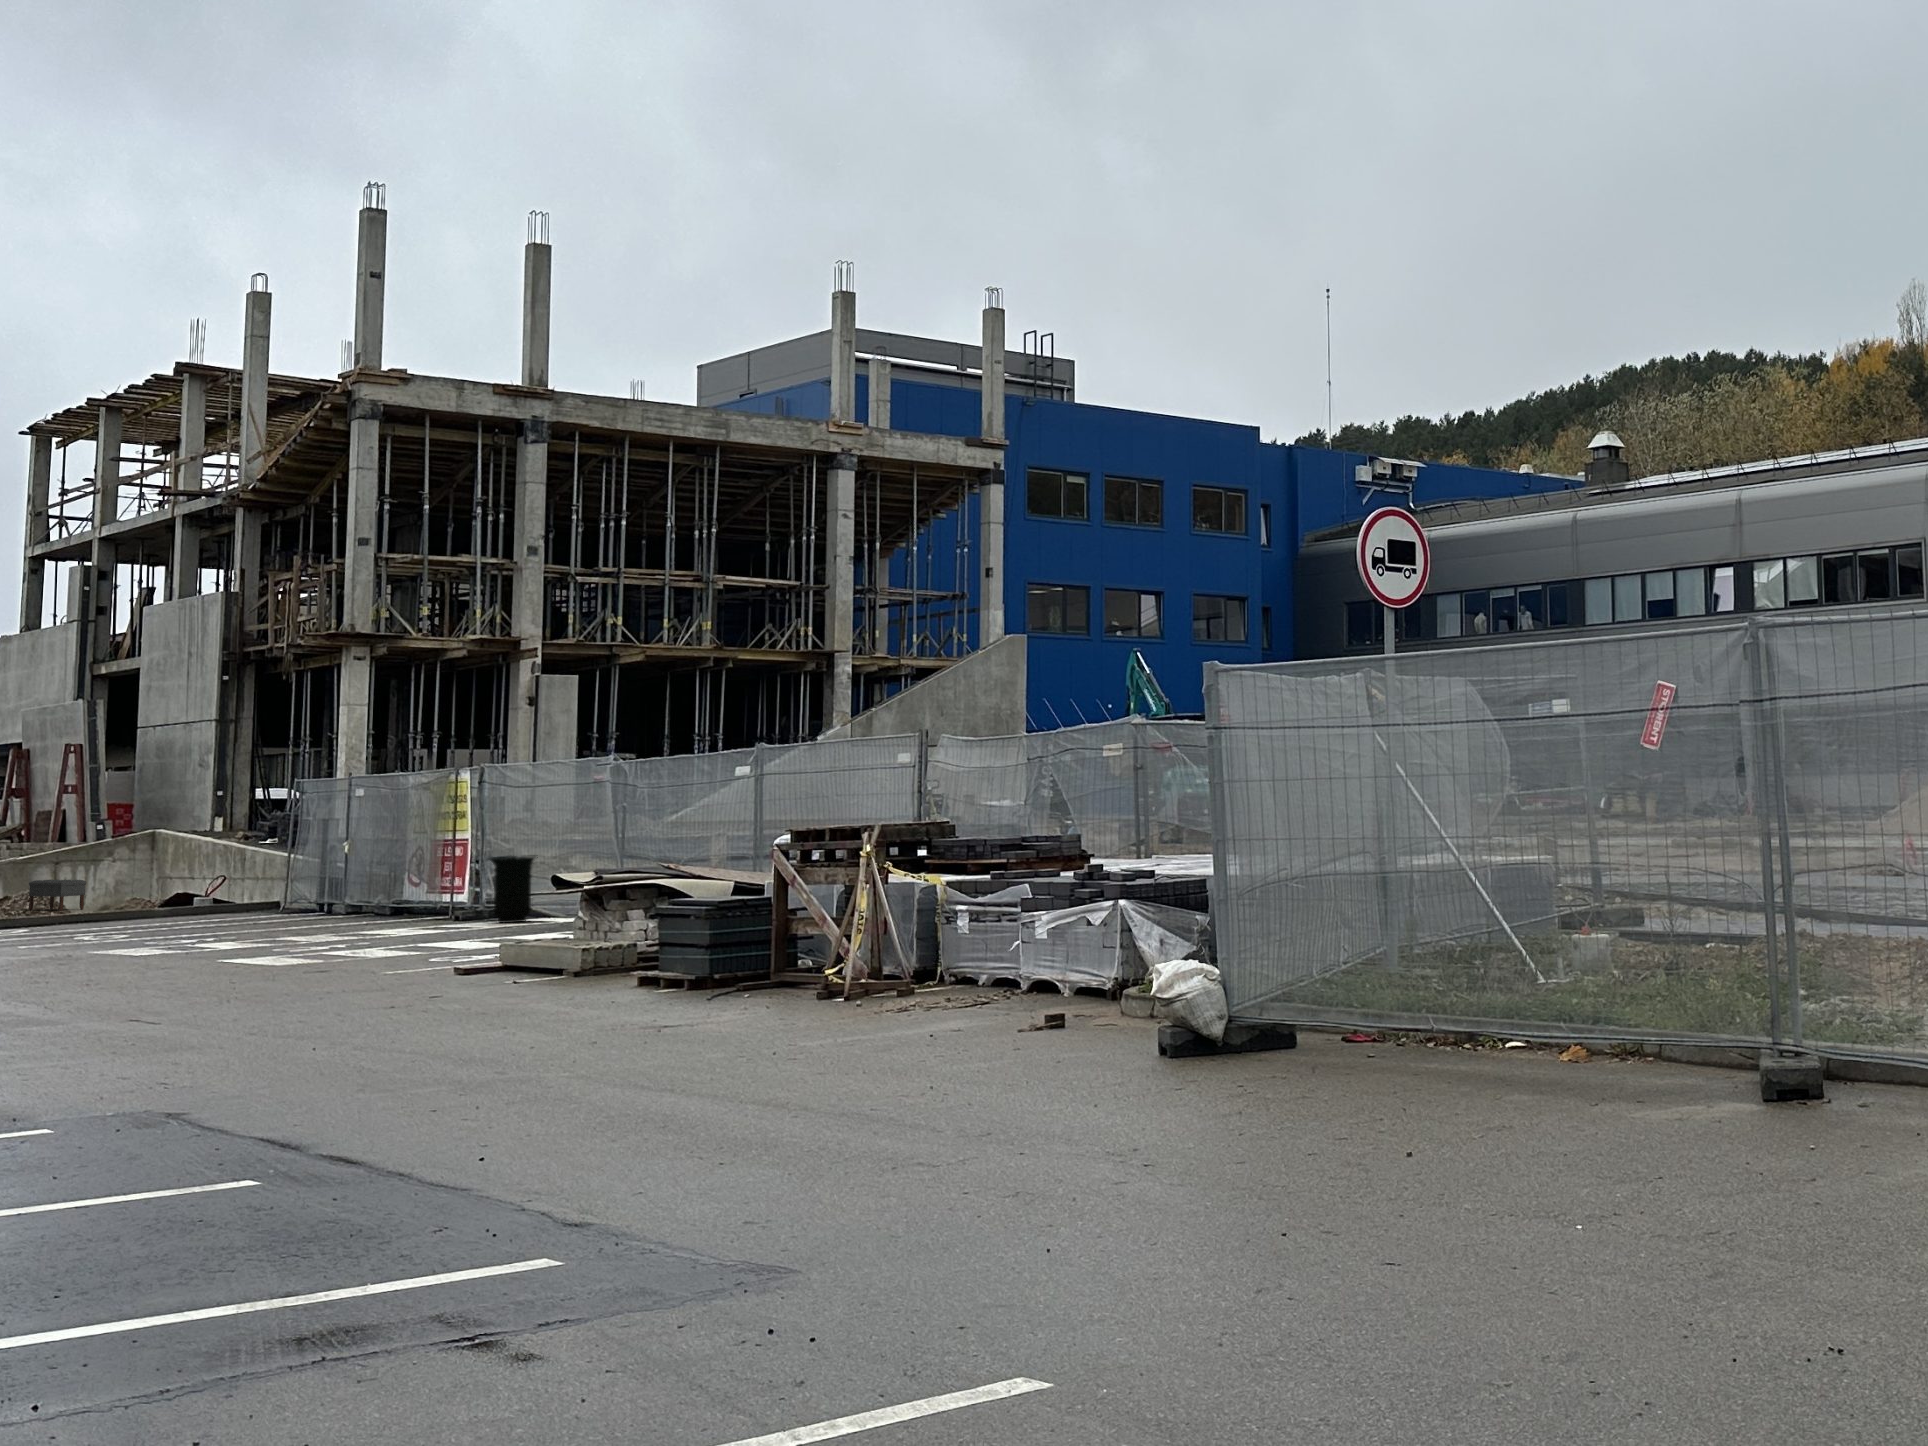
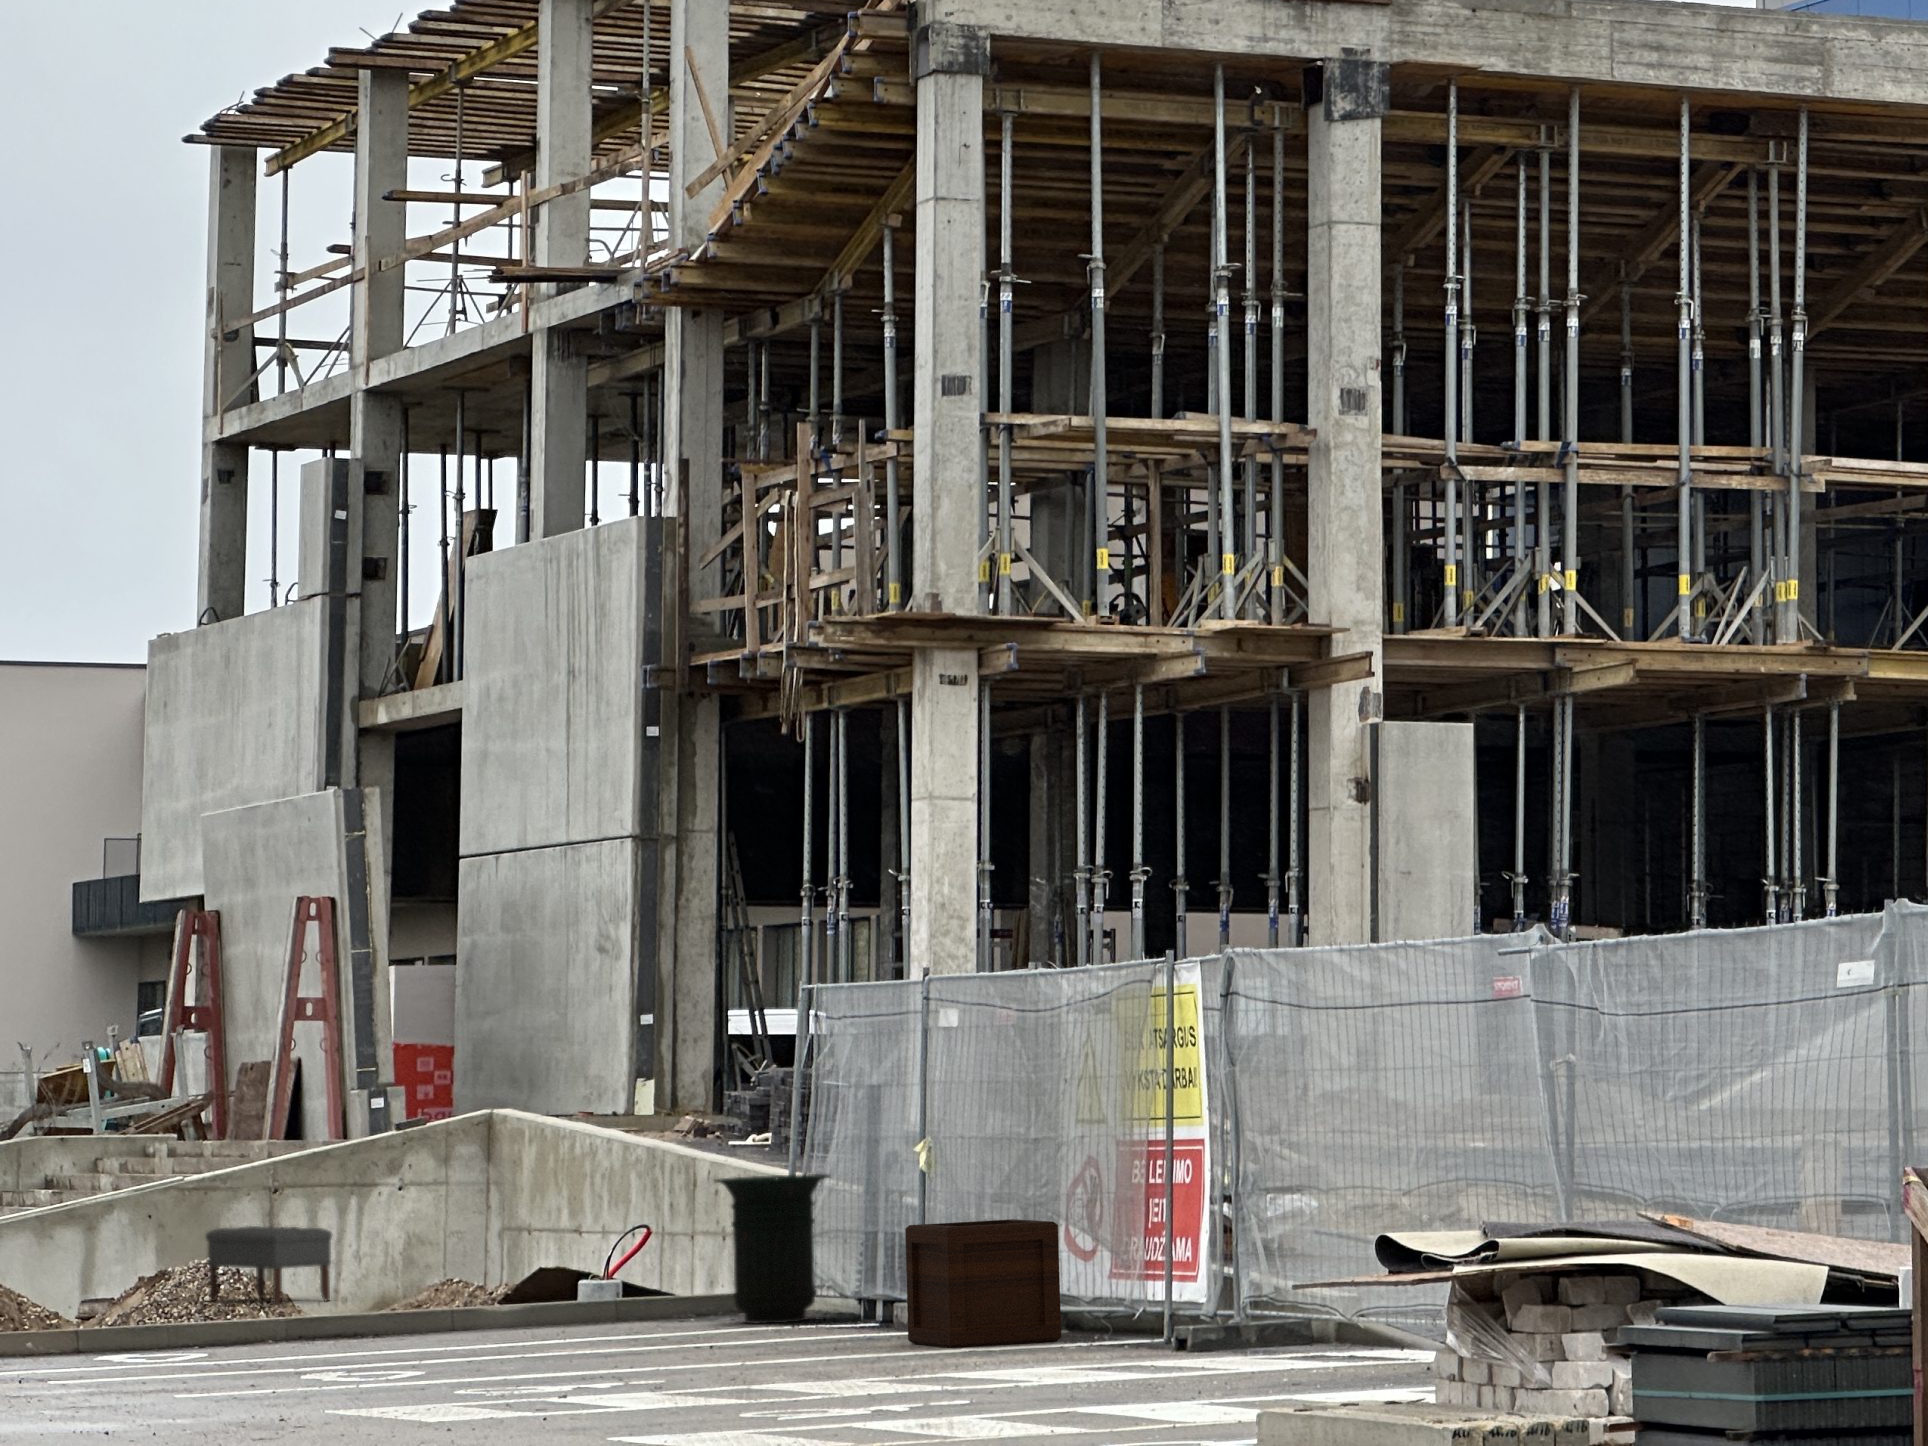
trash can: present [489,856,538,923] -> present [714,1174,830,1324]
wooden crate: none [343,871,406,920] -> present [905,1219,1061,1348]

